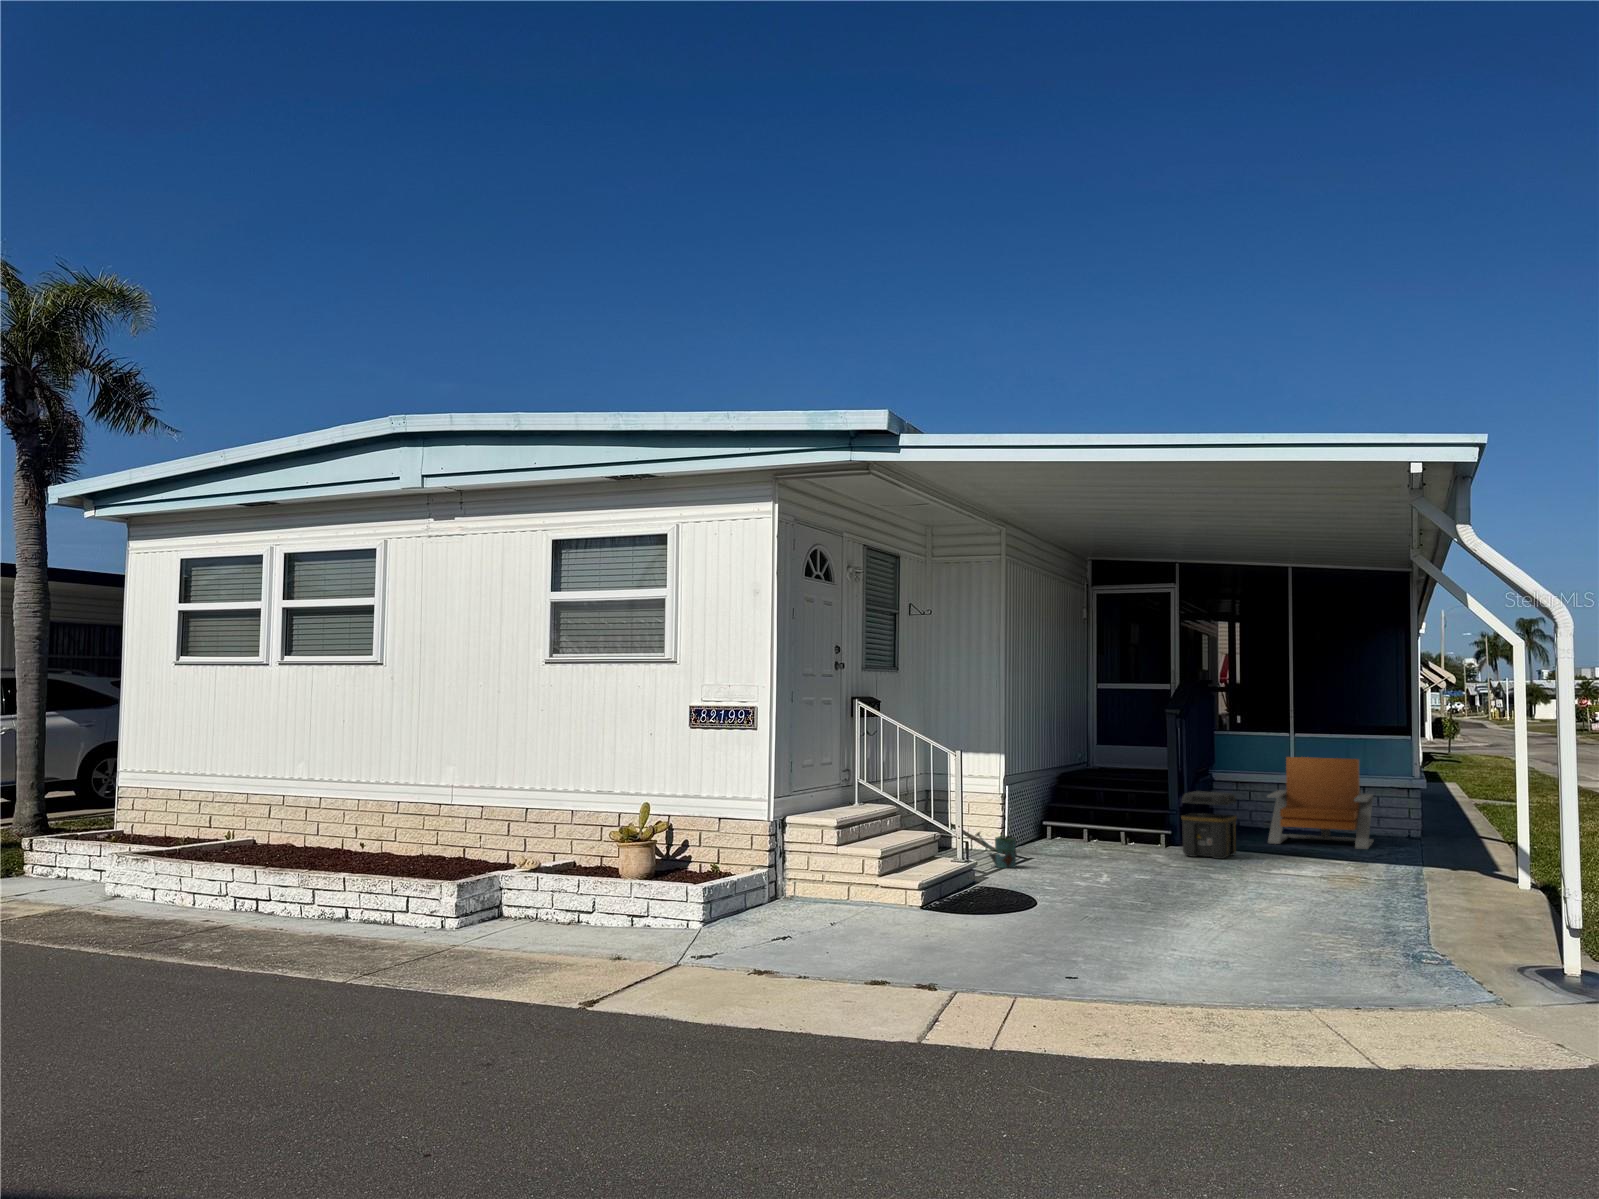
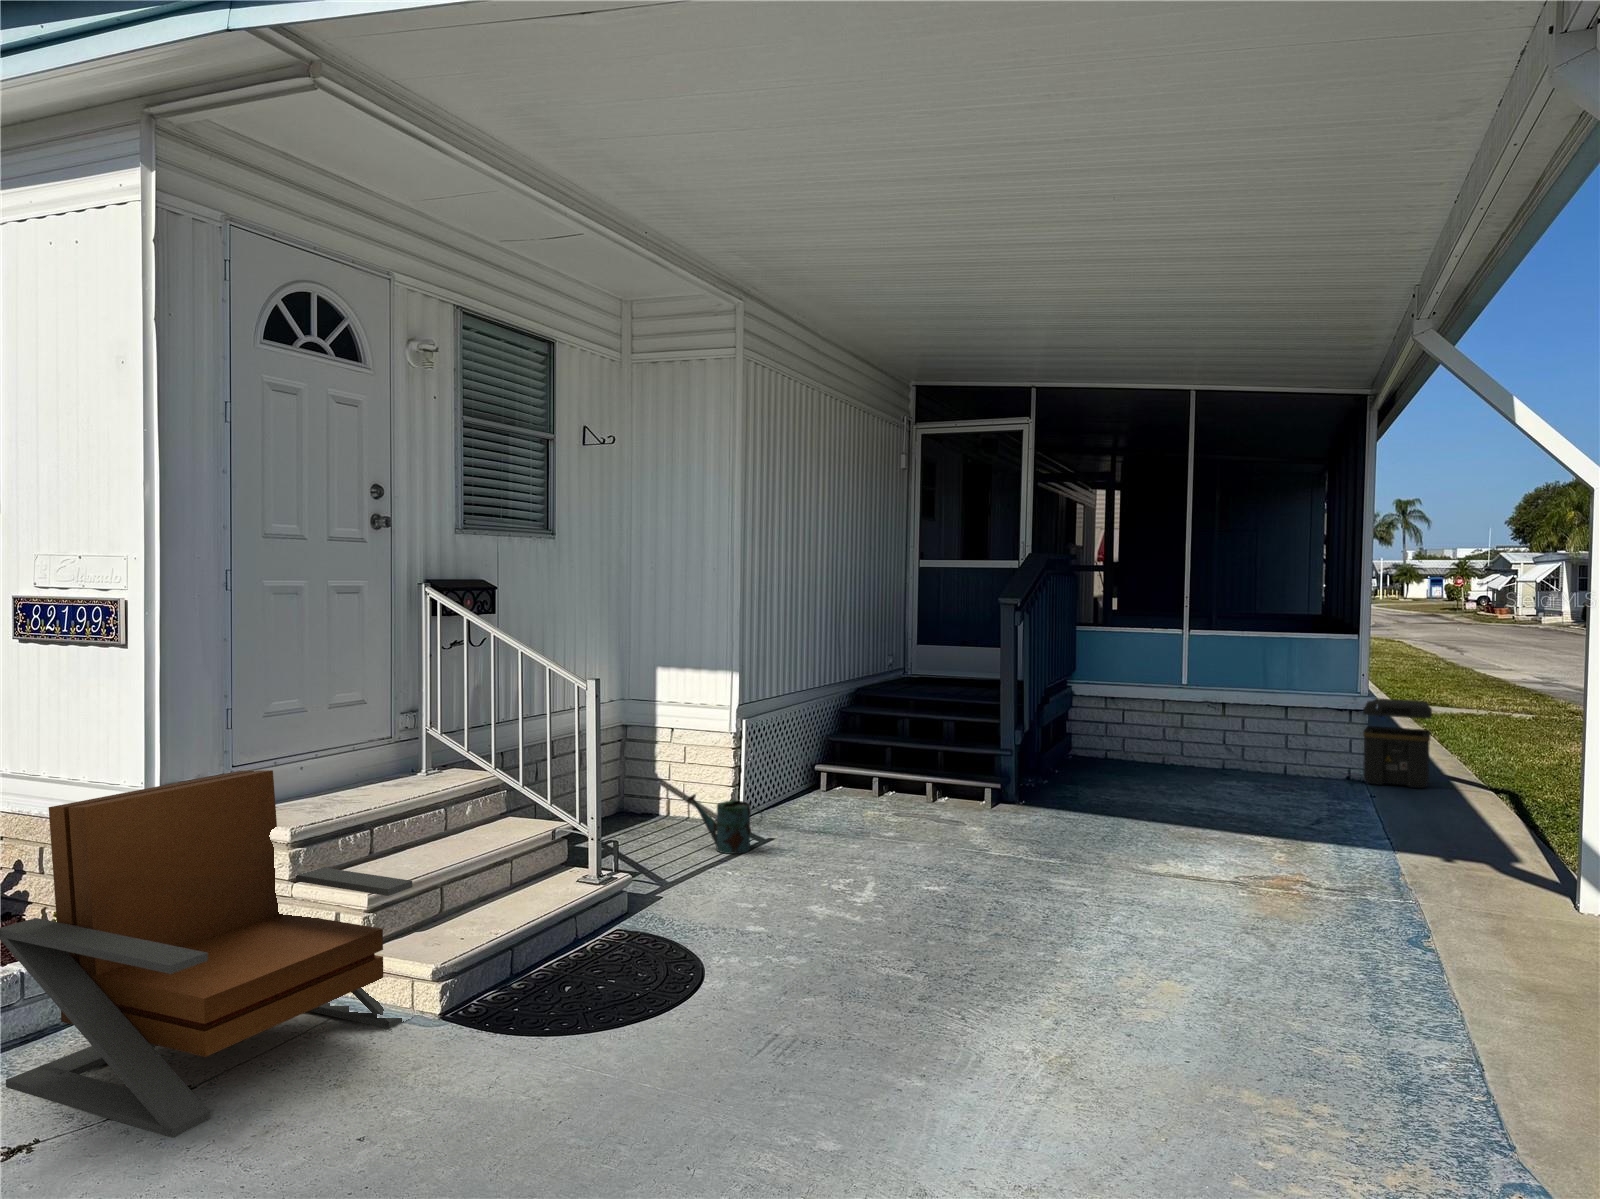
lounge chair: present [1267,757,1374,849] -> present [0,770,412,1138]
toolbox: present [1182,791,1237,859] -> present [1363,699,1432,788]

